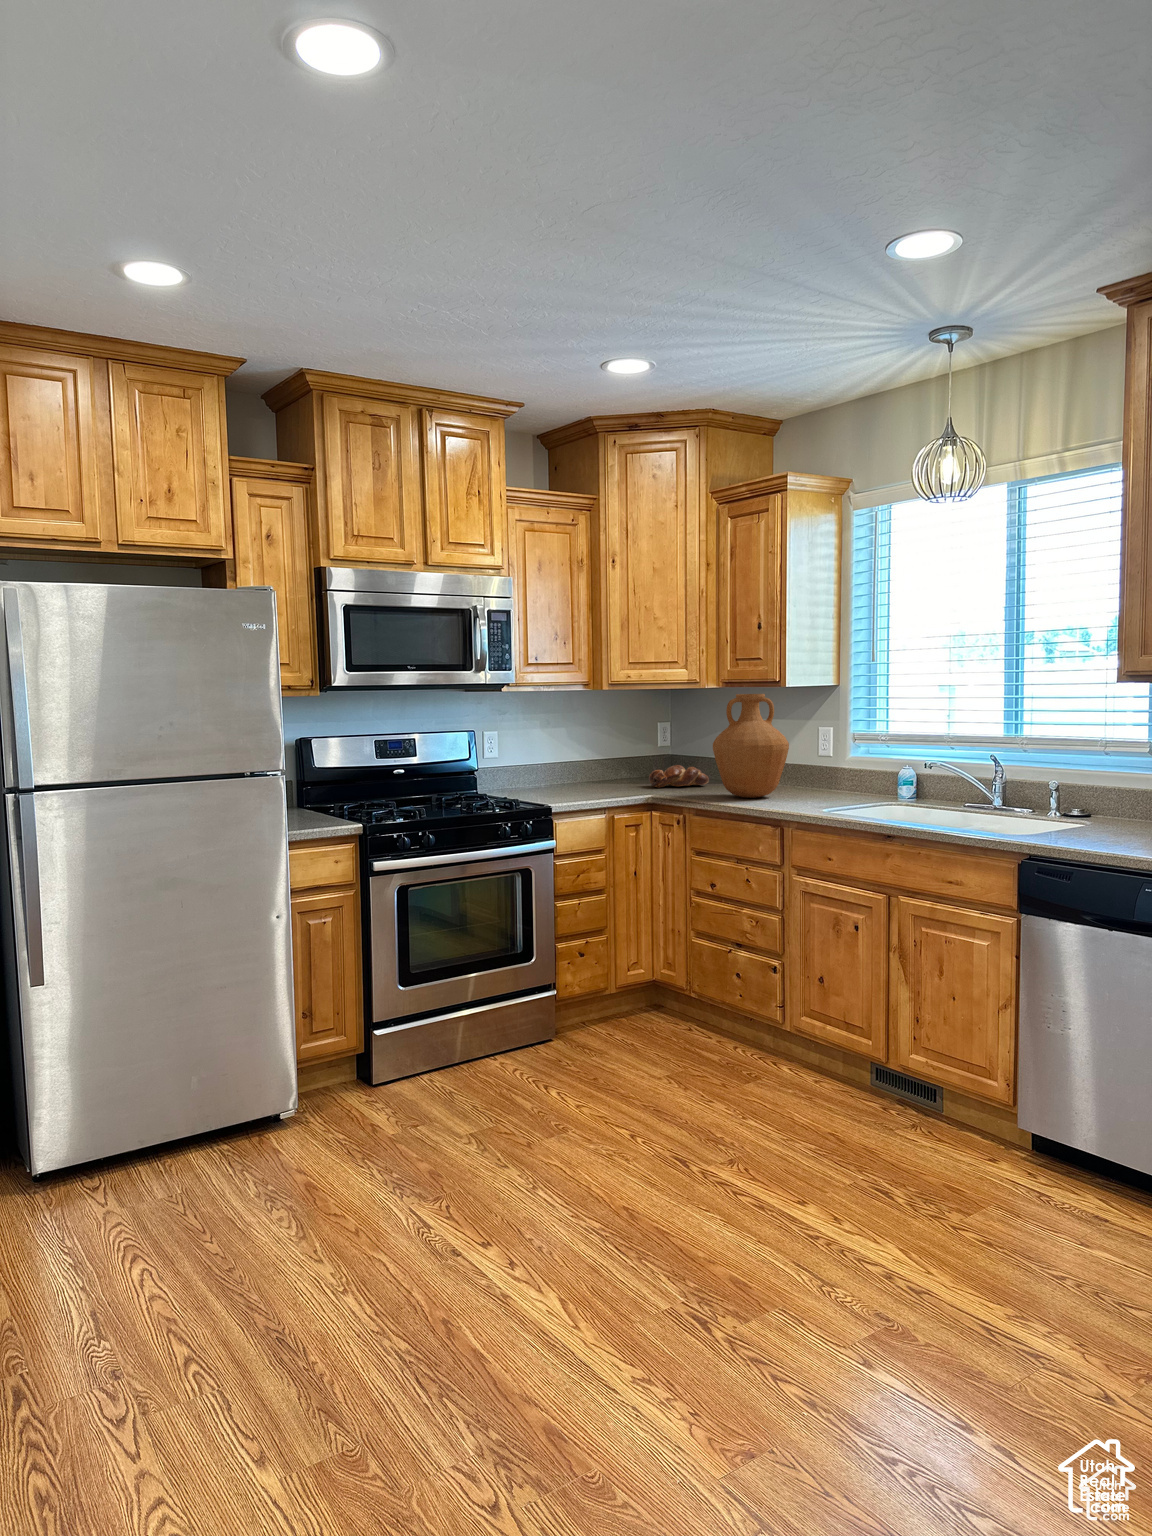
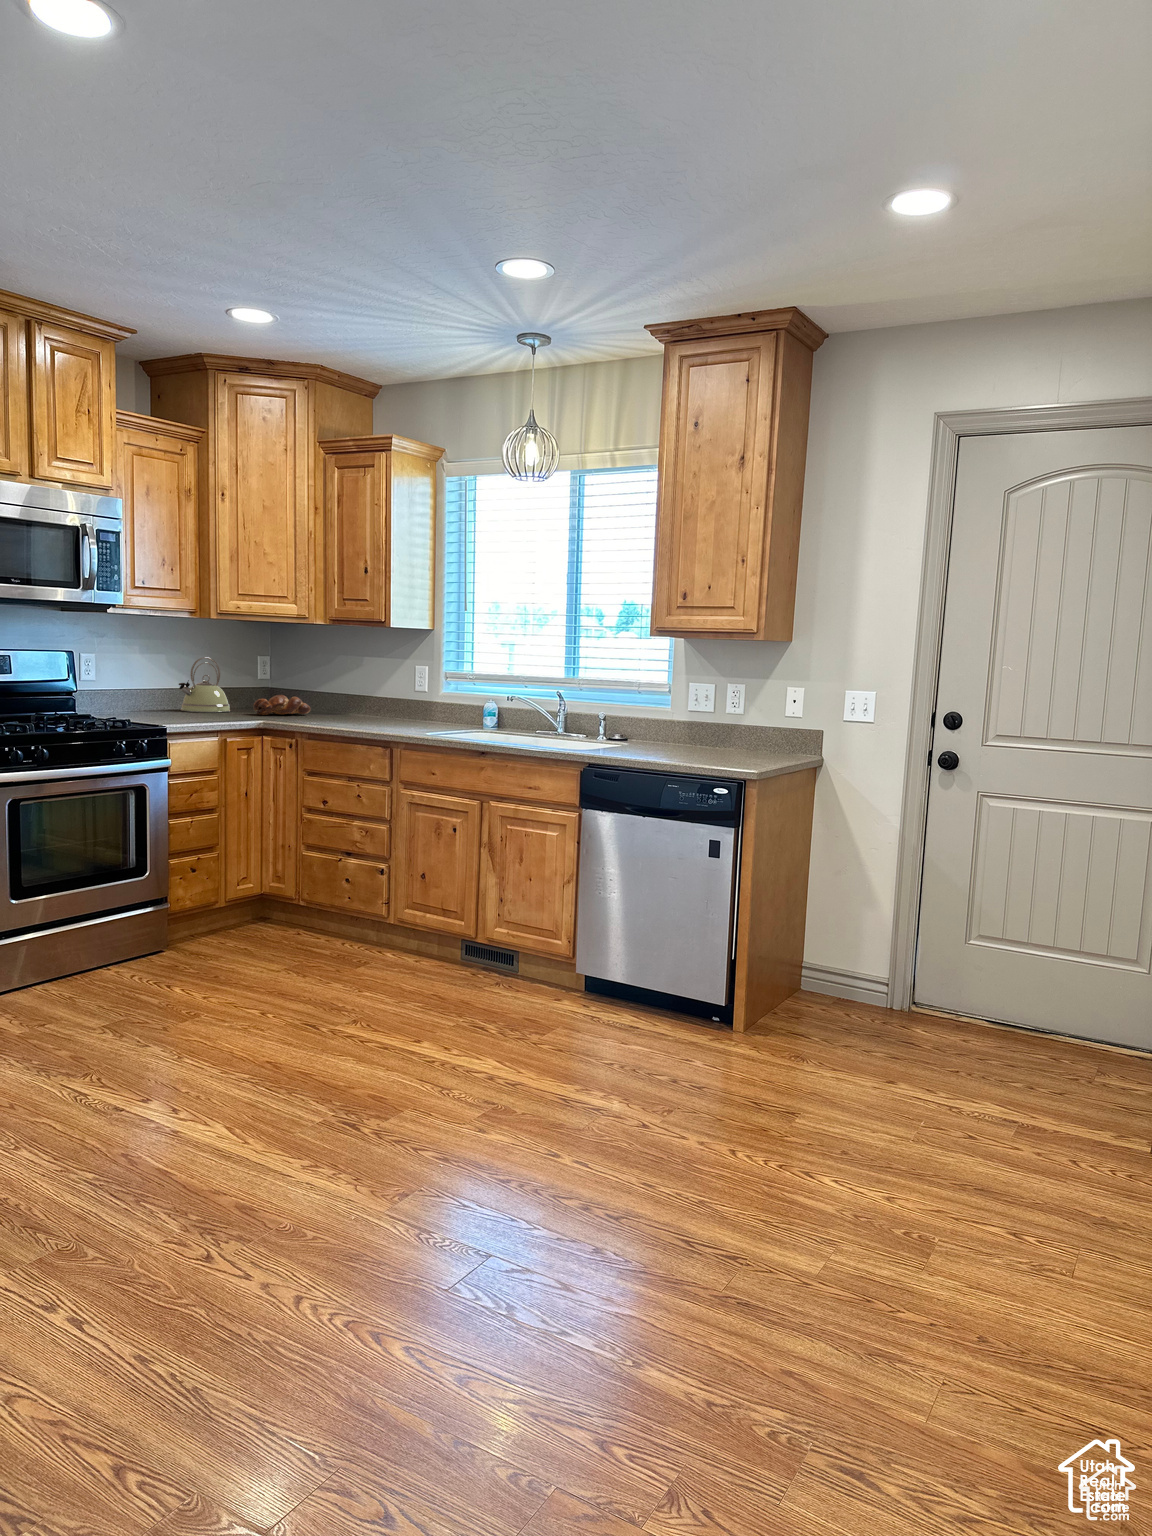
vase: present [713,694,789,798] -> none [320,630,389,724]
kettle: none [576,728,628,785] -> present [179,657,230,712]

